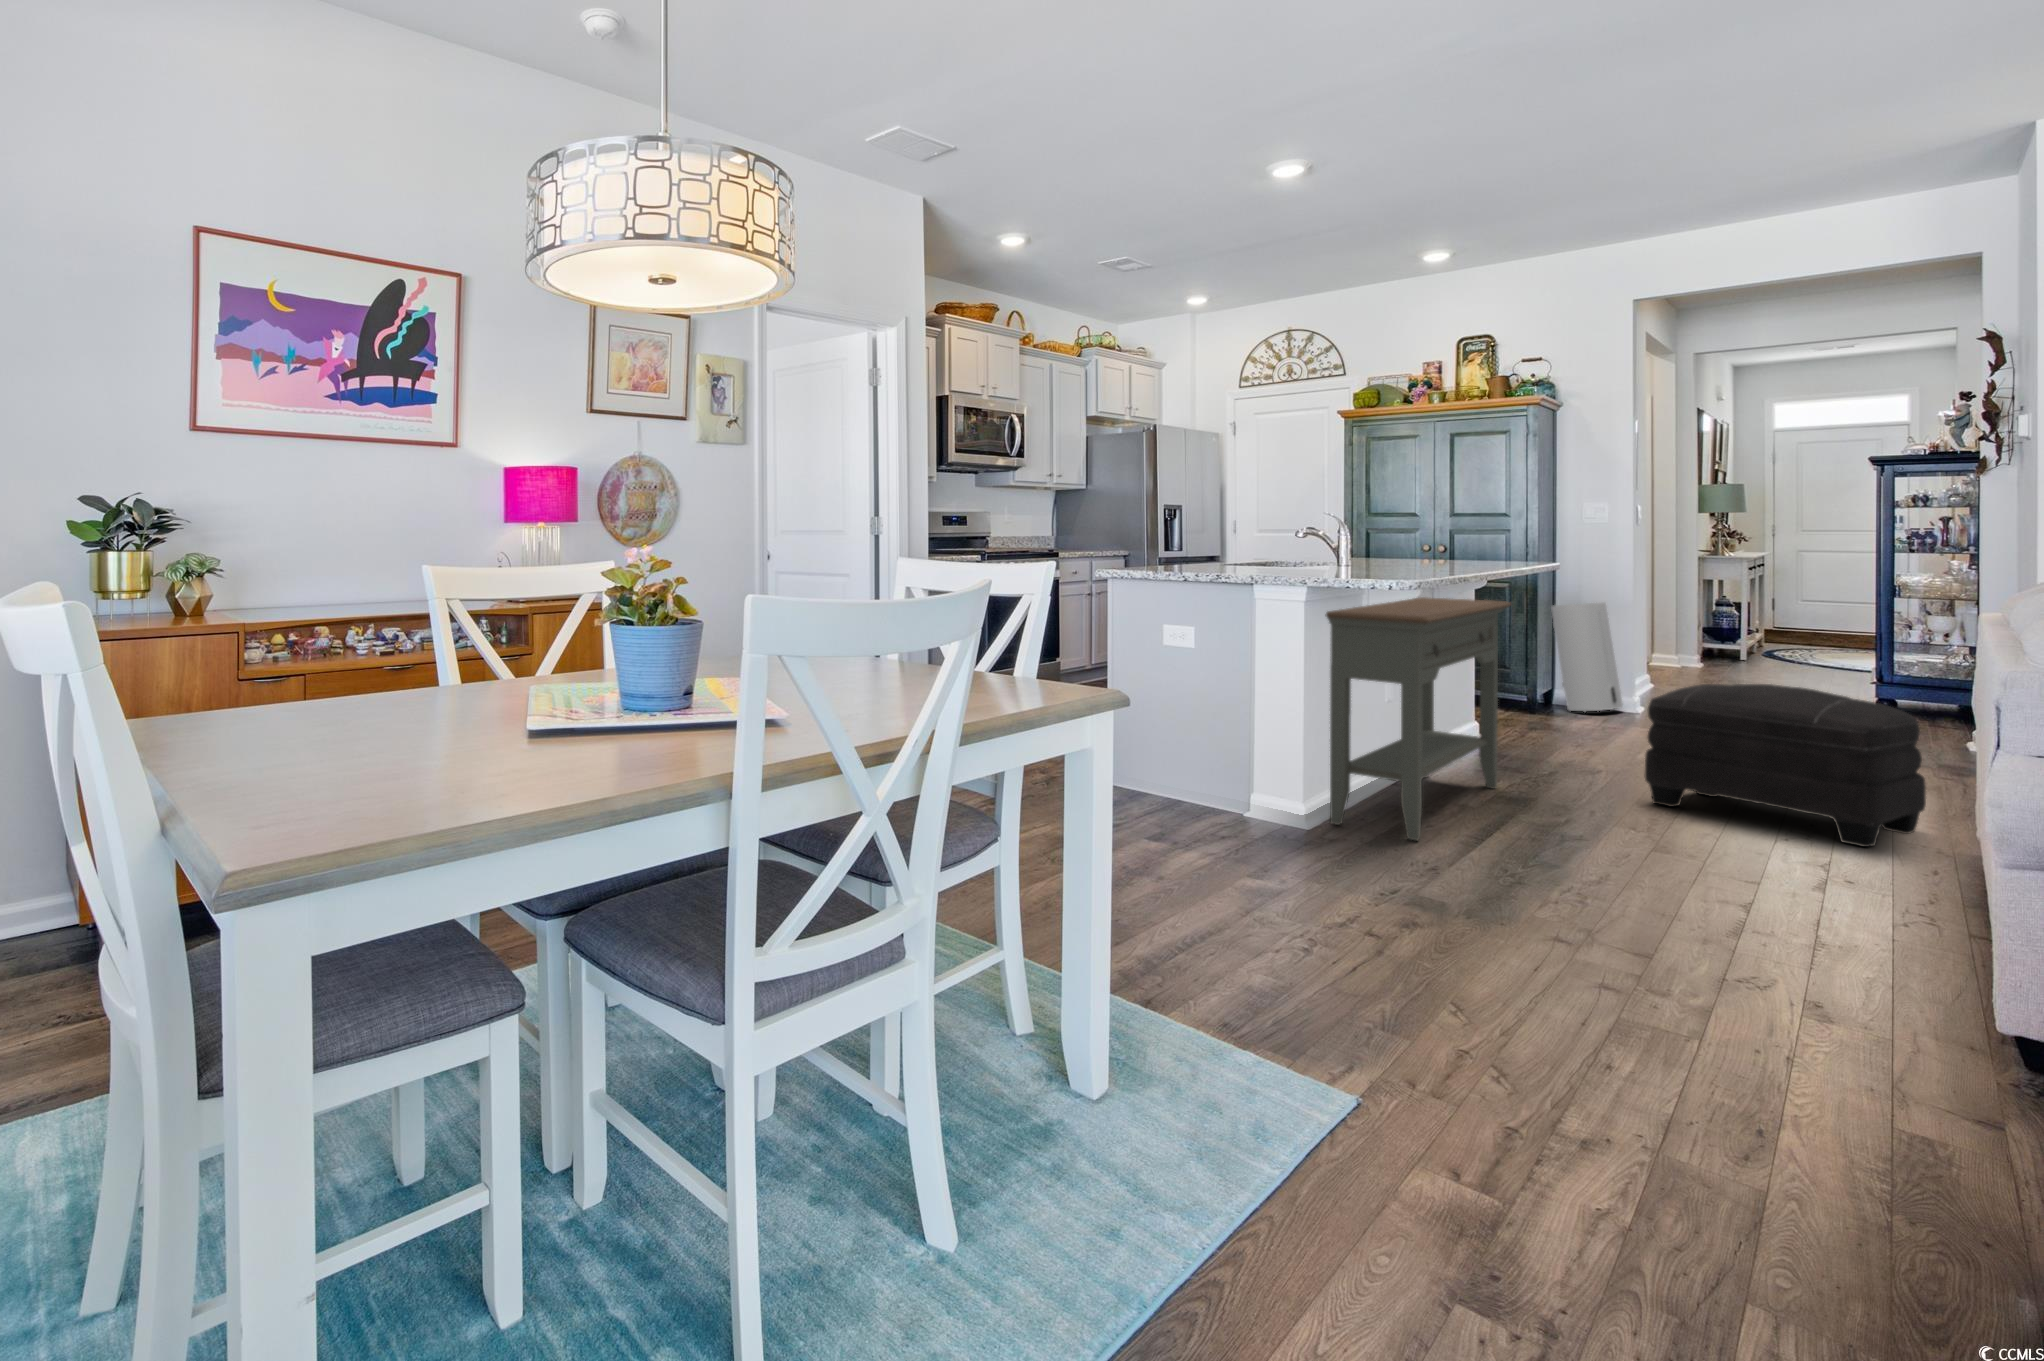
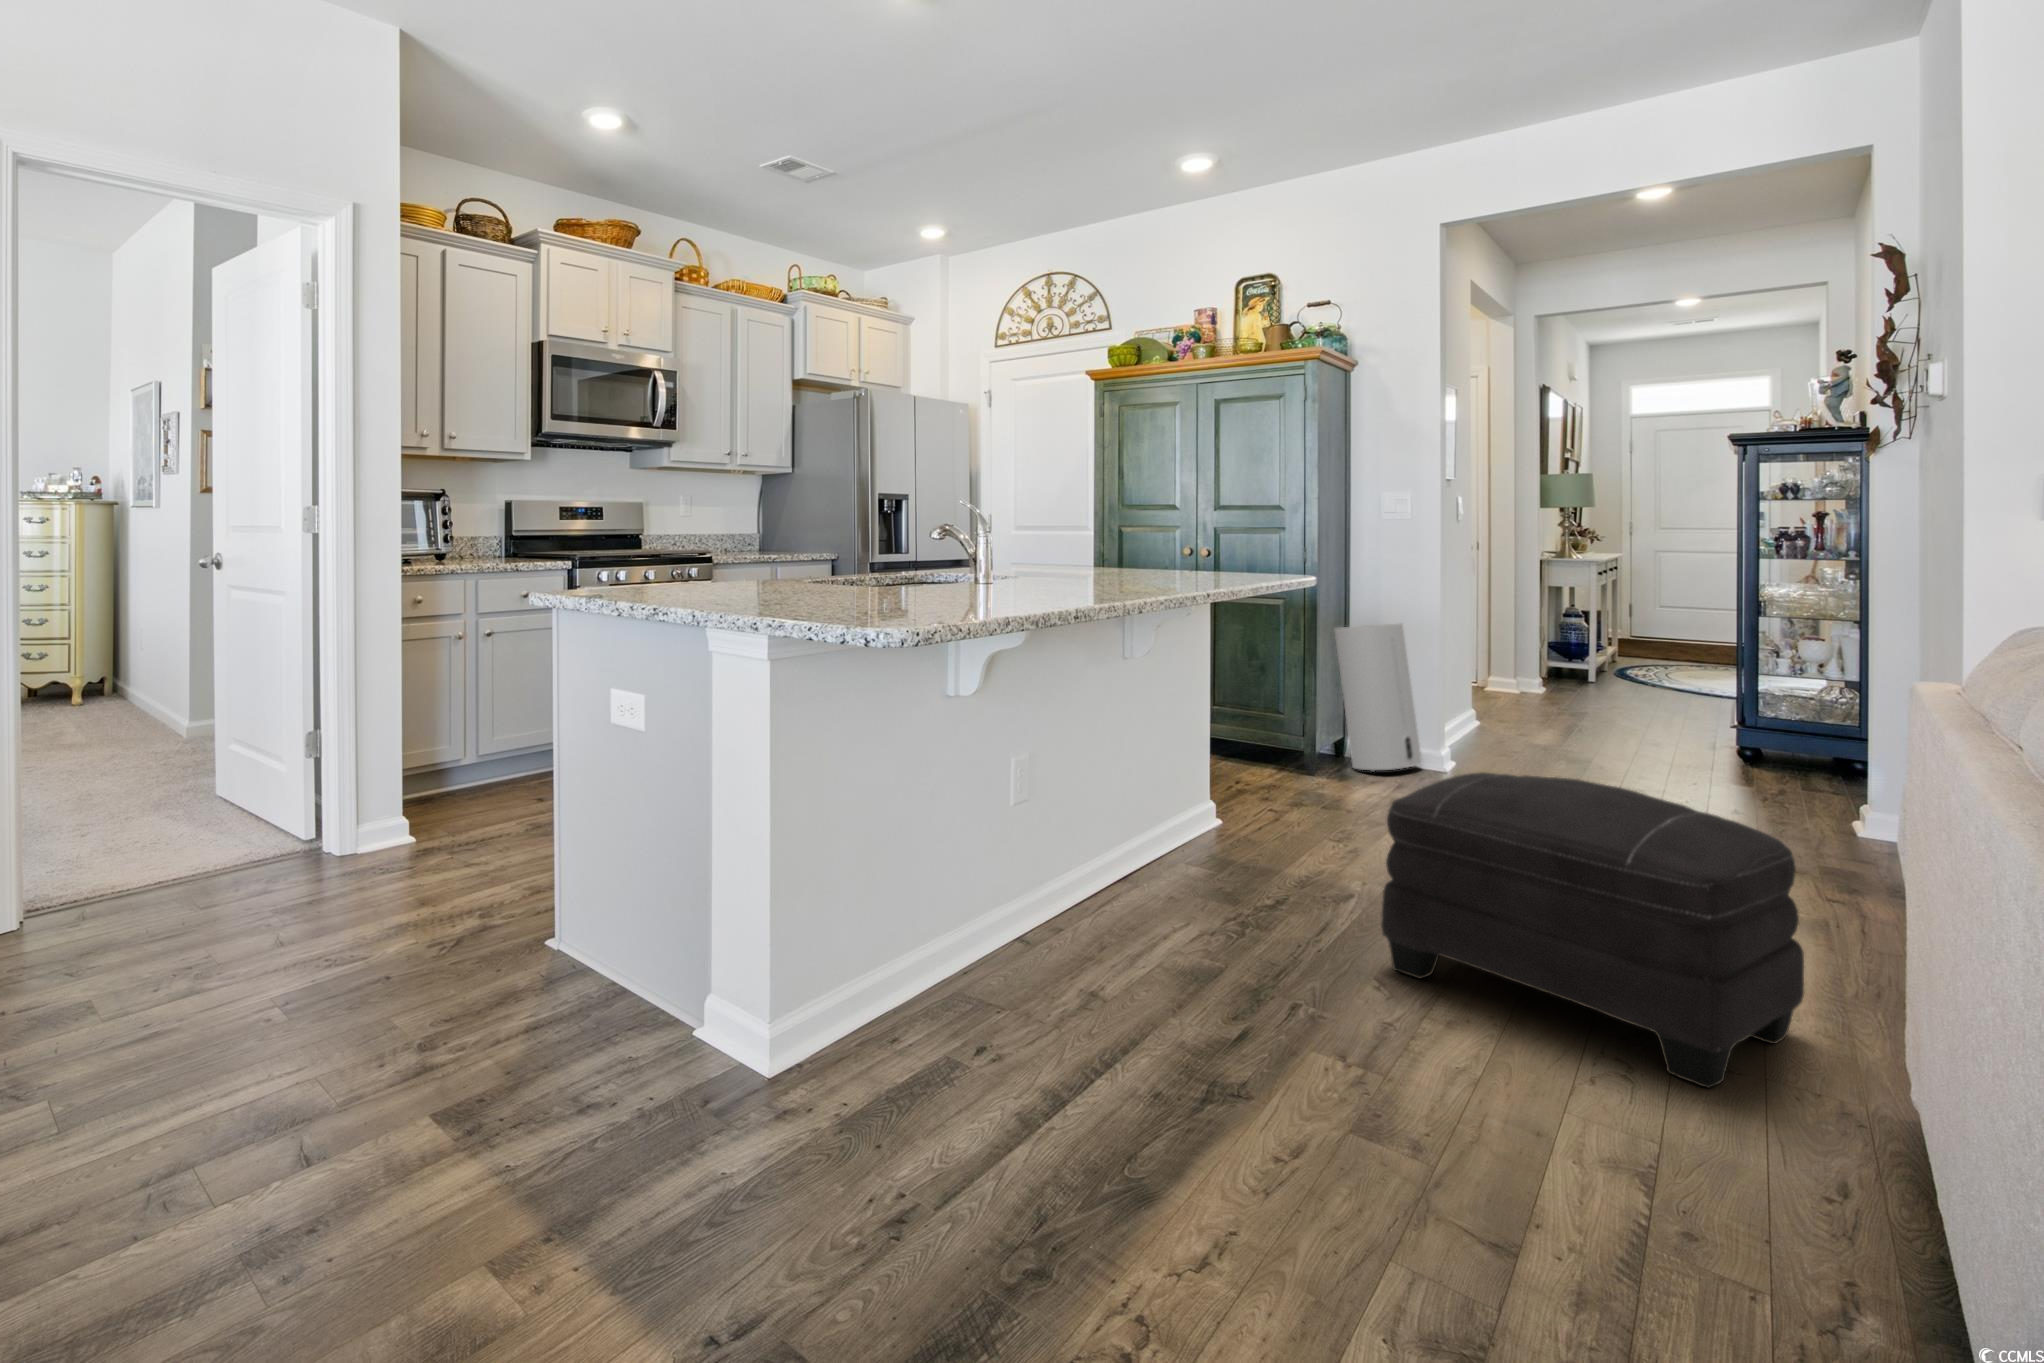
console table: present [1325,597,1511,840] -> none [824,631,1199,1094]

